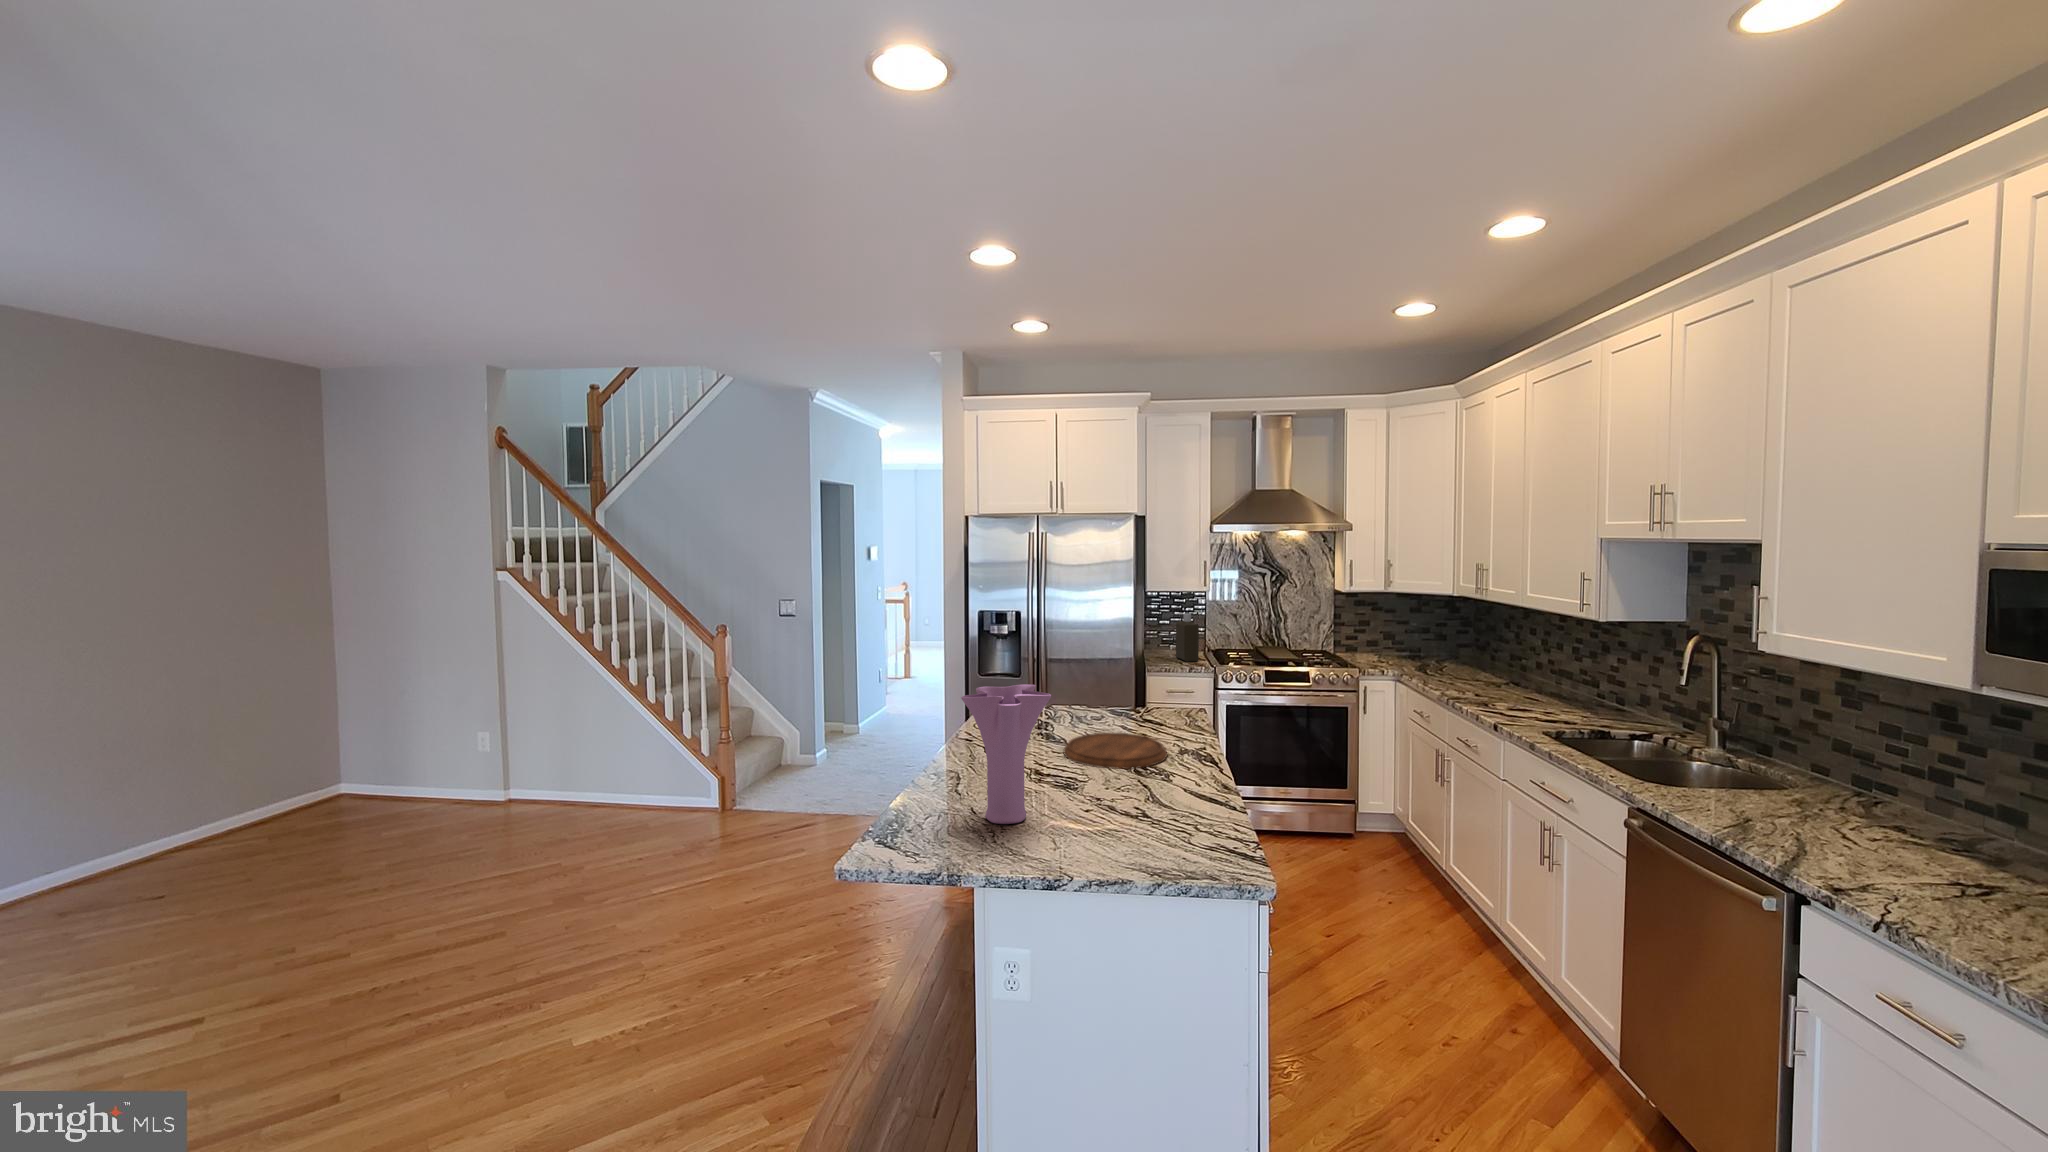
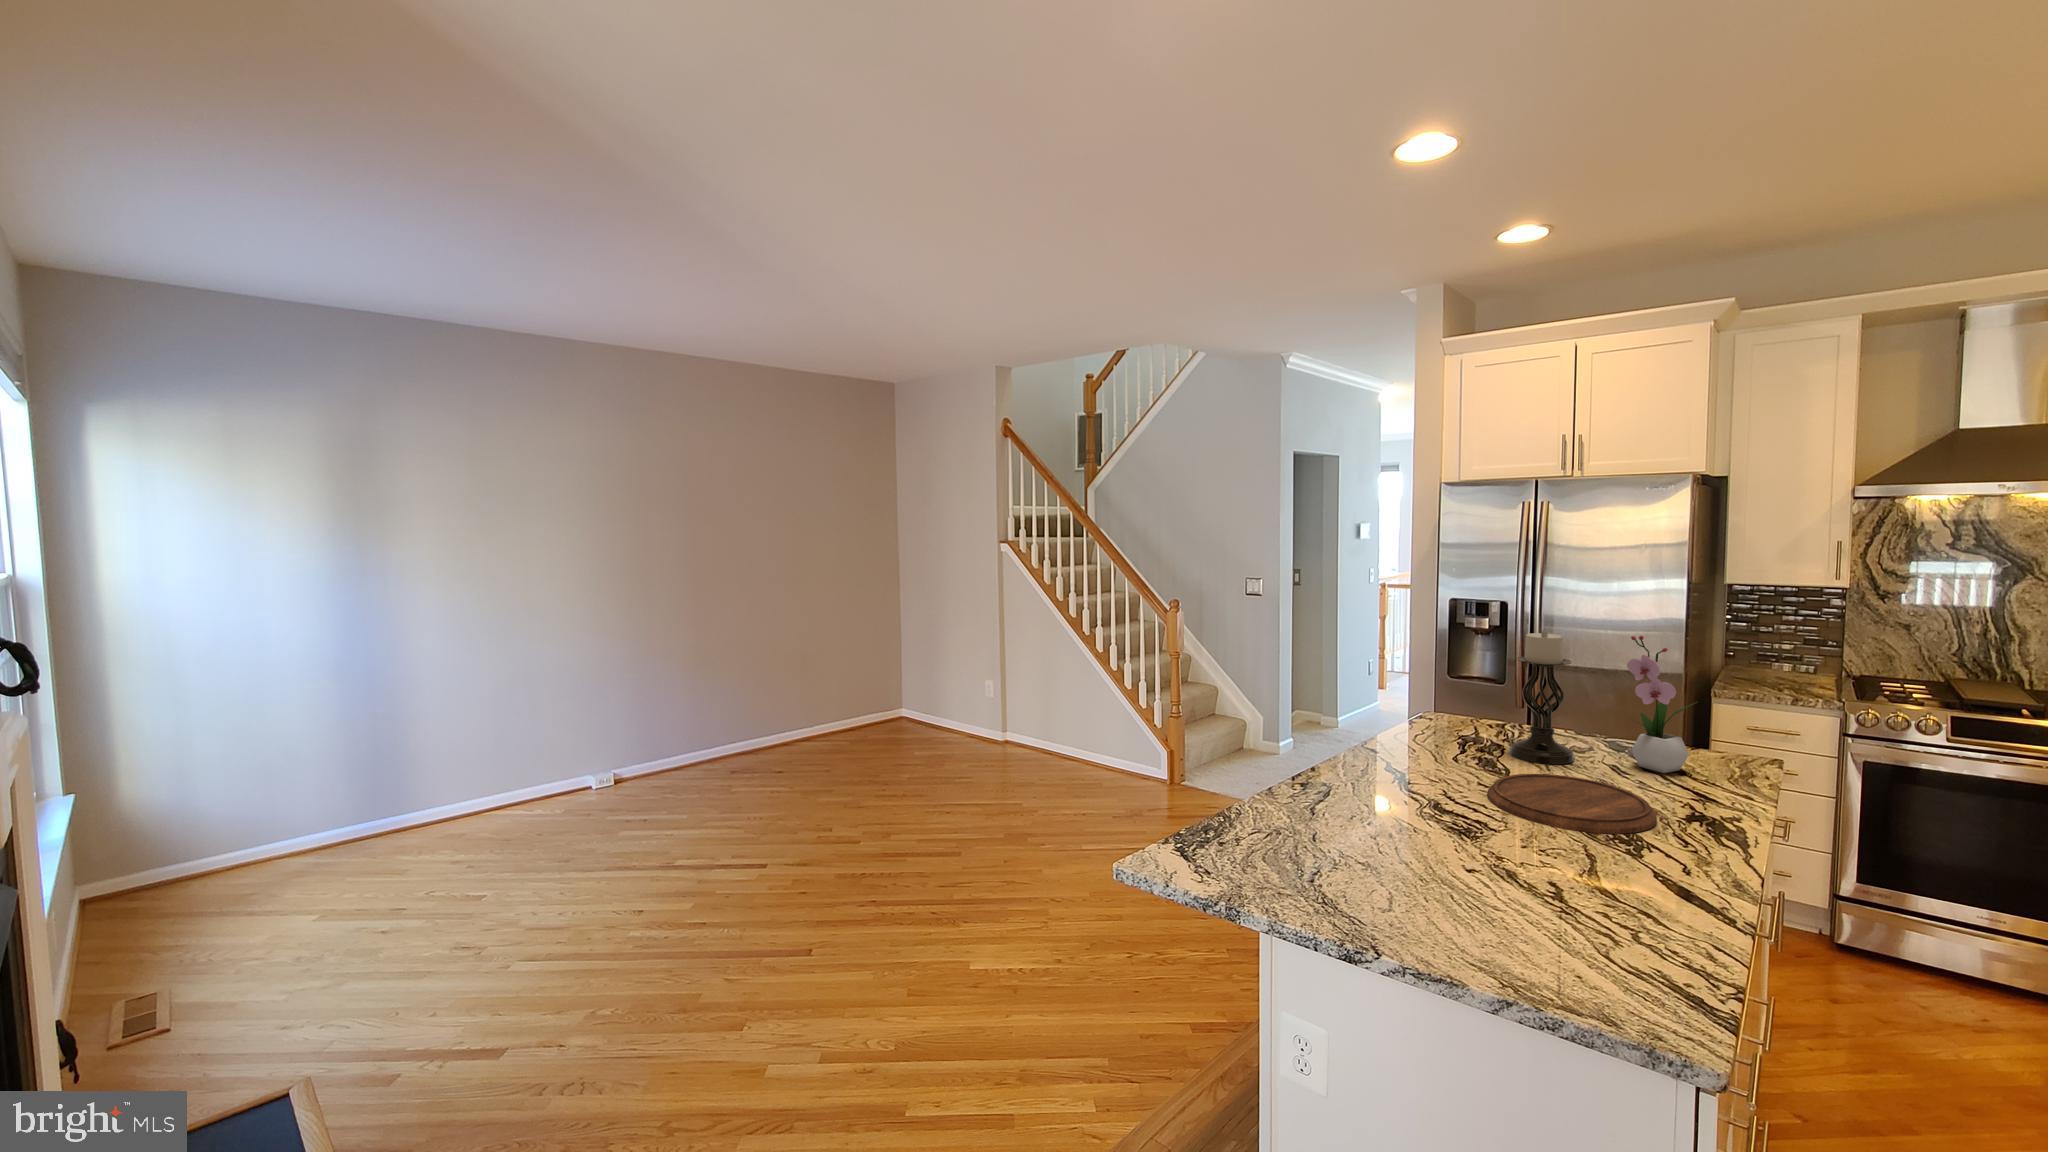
bottle: present [1176,613,1199,662] -> none [1780,618,1826,692]
candle holder: none [1058,627,1099,728] -> present [1509,630,1574,765]
flower arrangement: none [1129,627,1167,723] -> present [1627,636,1698,773]
vase: present [961,684,1052,824] -> none [1294,697,1412,866]

